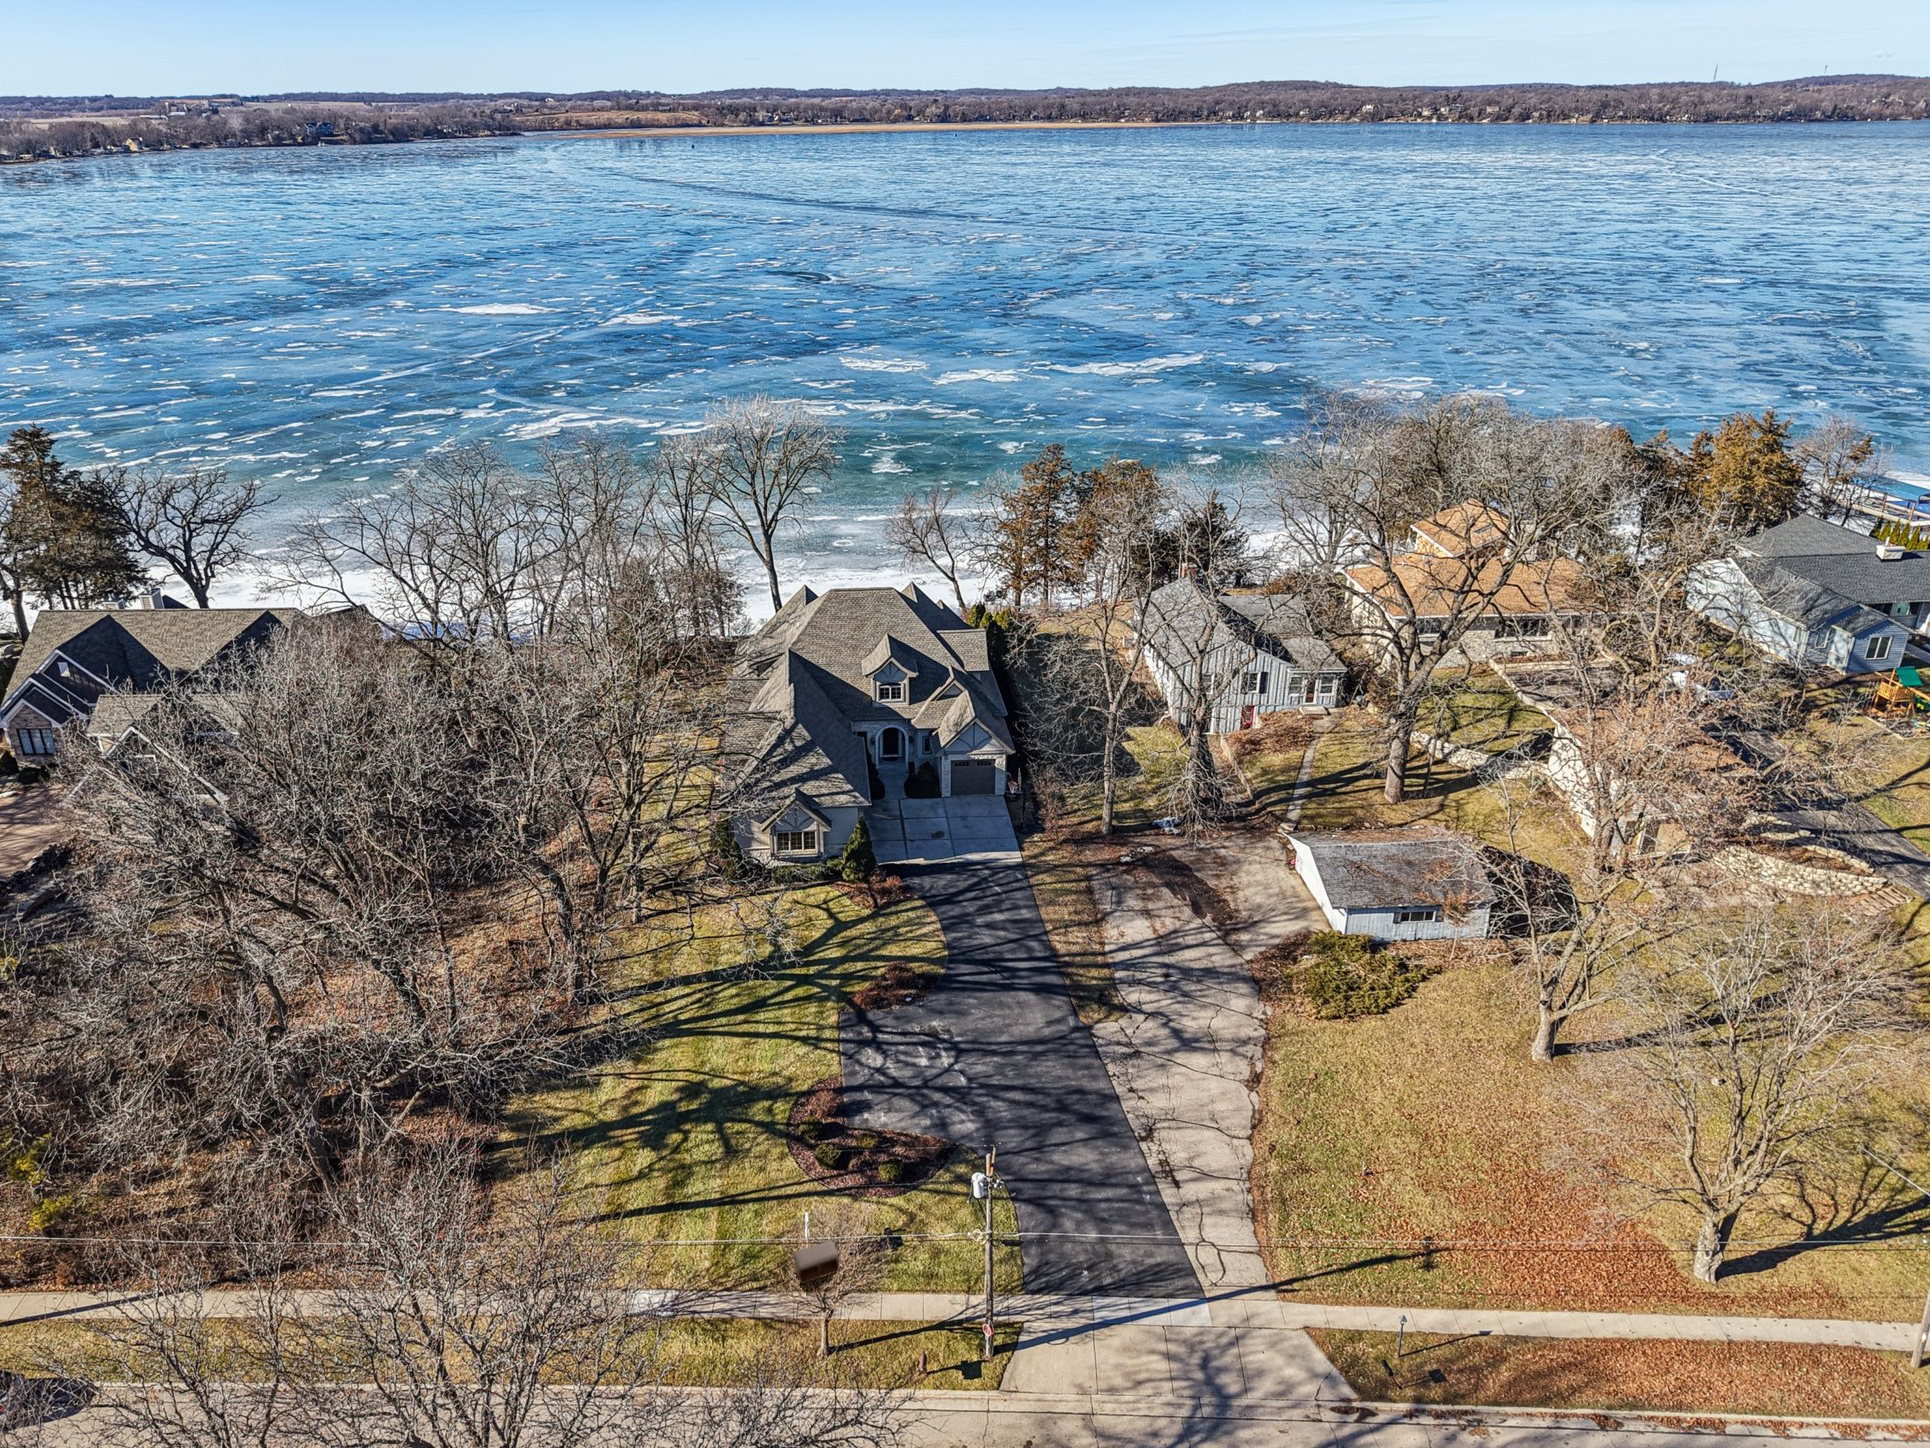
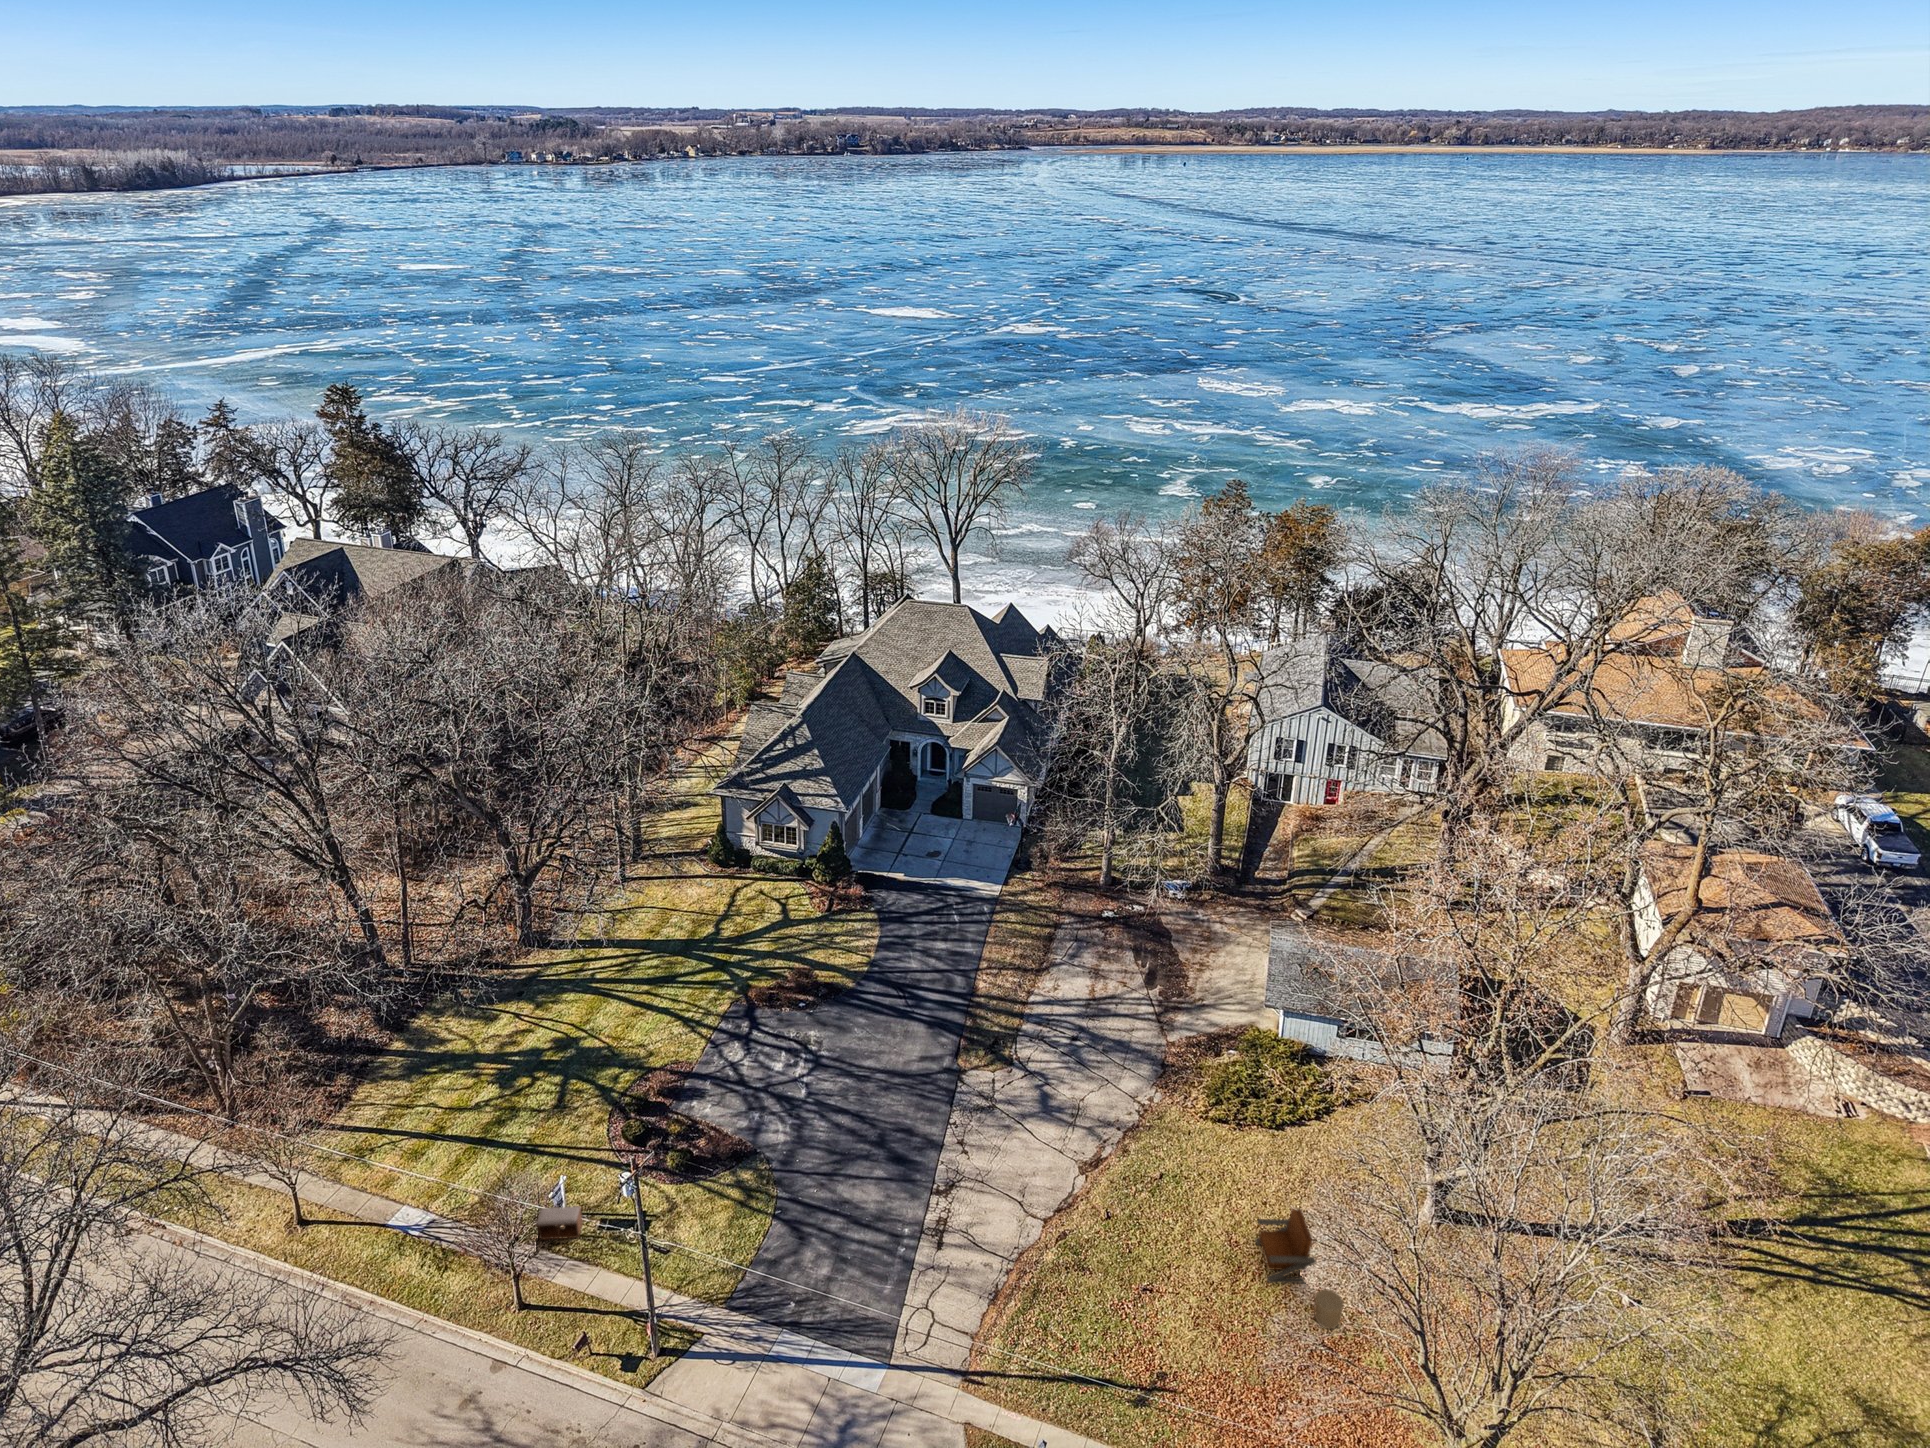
lounge chair: none [1424,1070,1493,1139] -> present [1255,1209,1316,1284]
woven basket: none [1506,1130,1533,1163] -> present [1314,1289,1344,1329]

